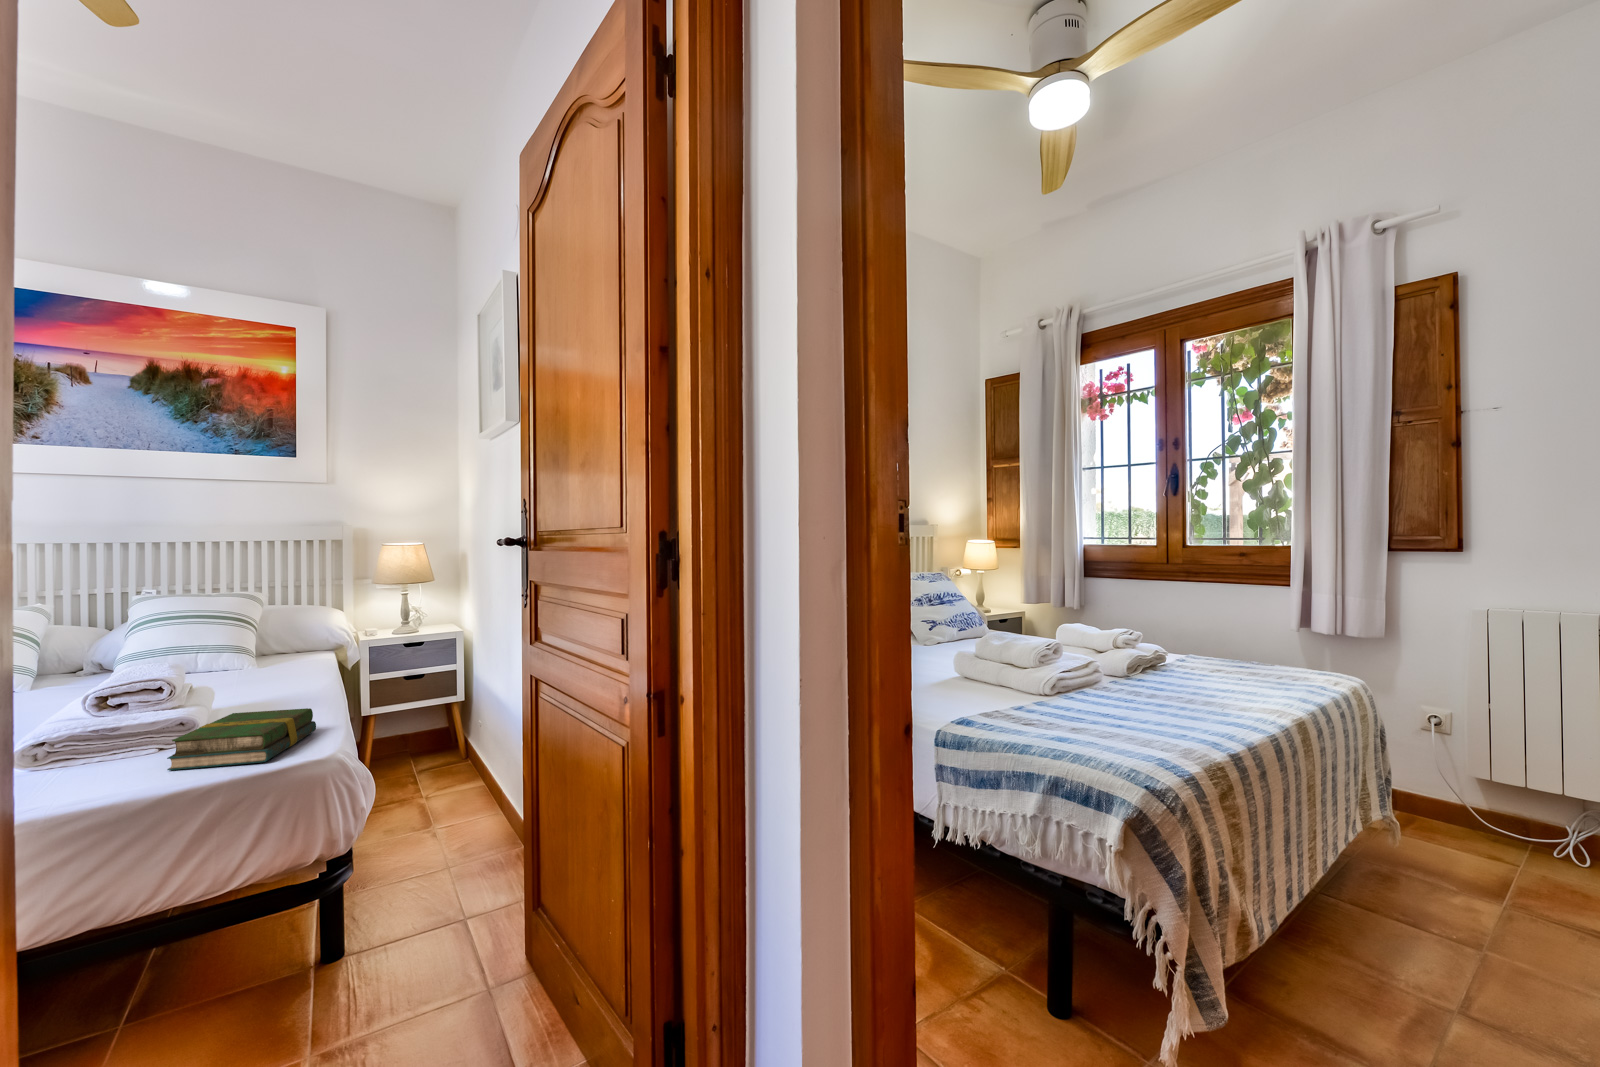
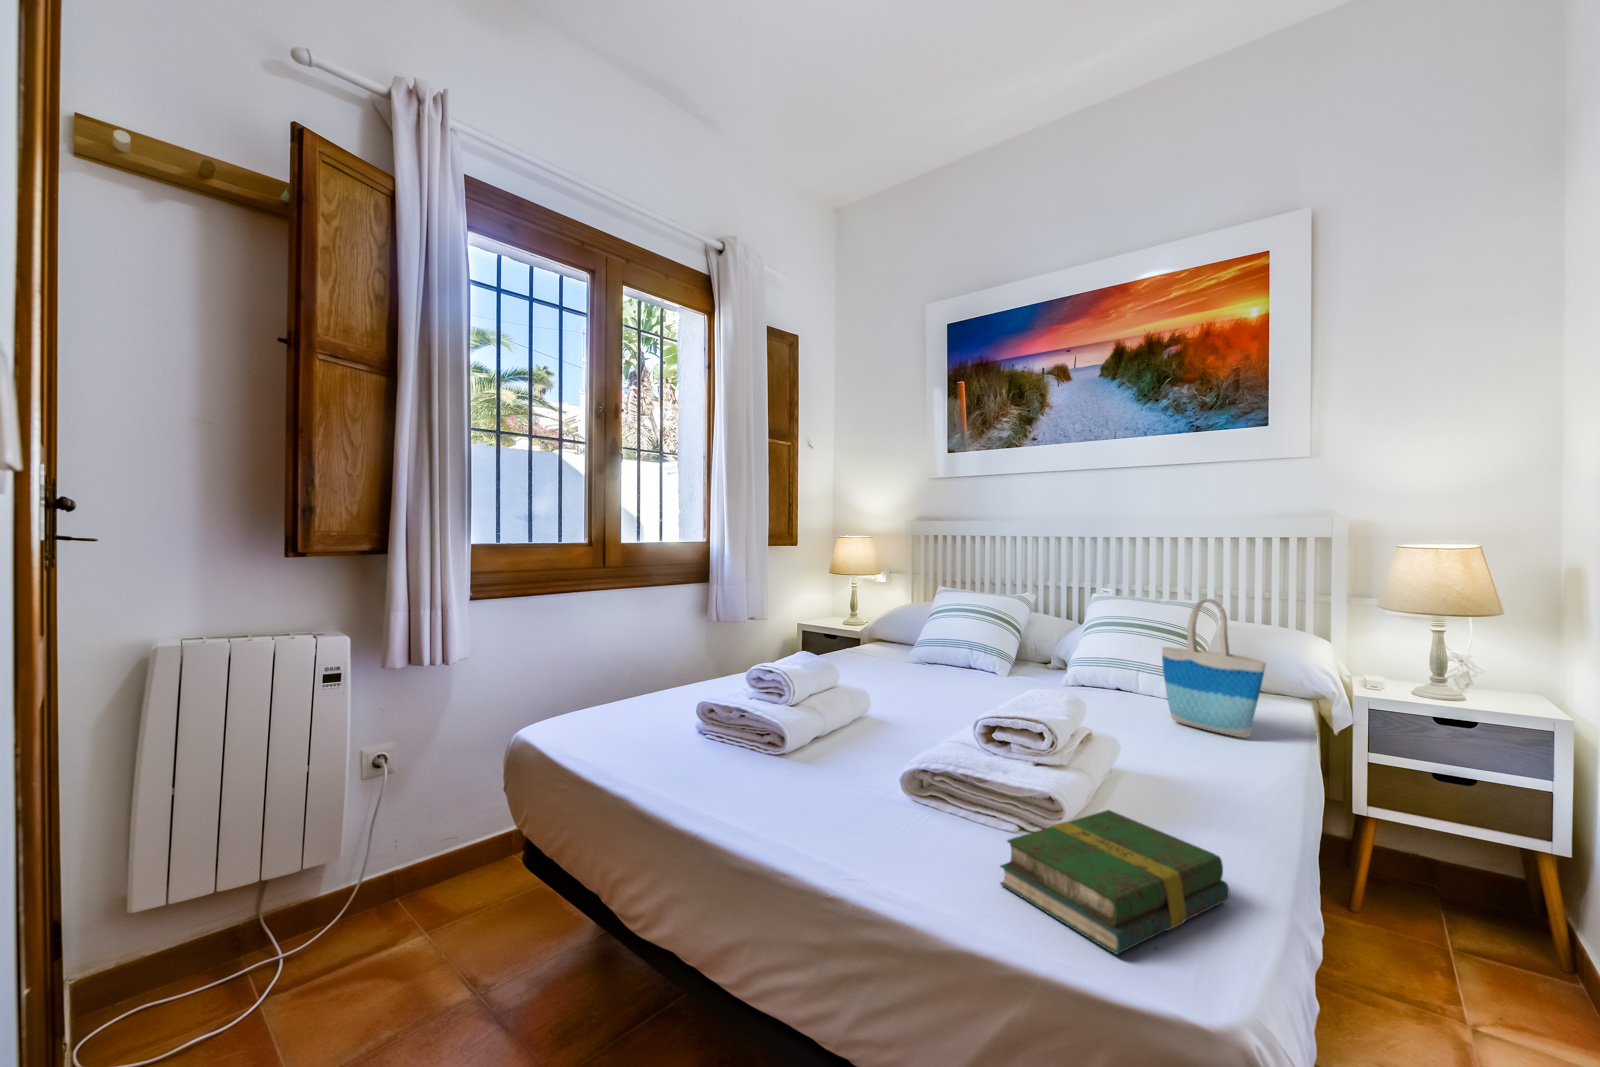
tote bag: none [229,584,312,678] -> present [1162,599,1266,737]

